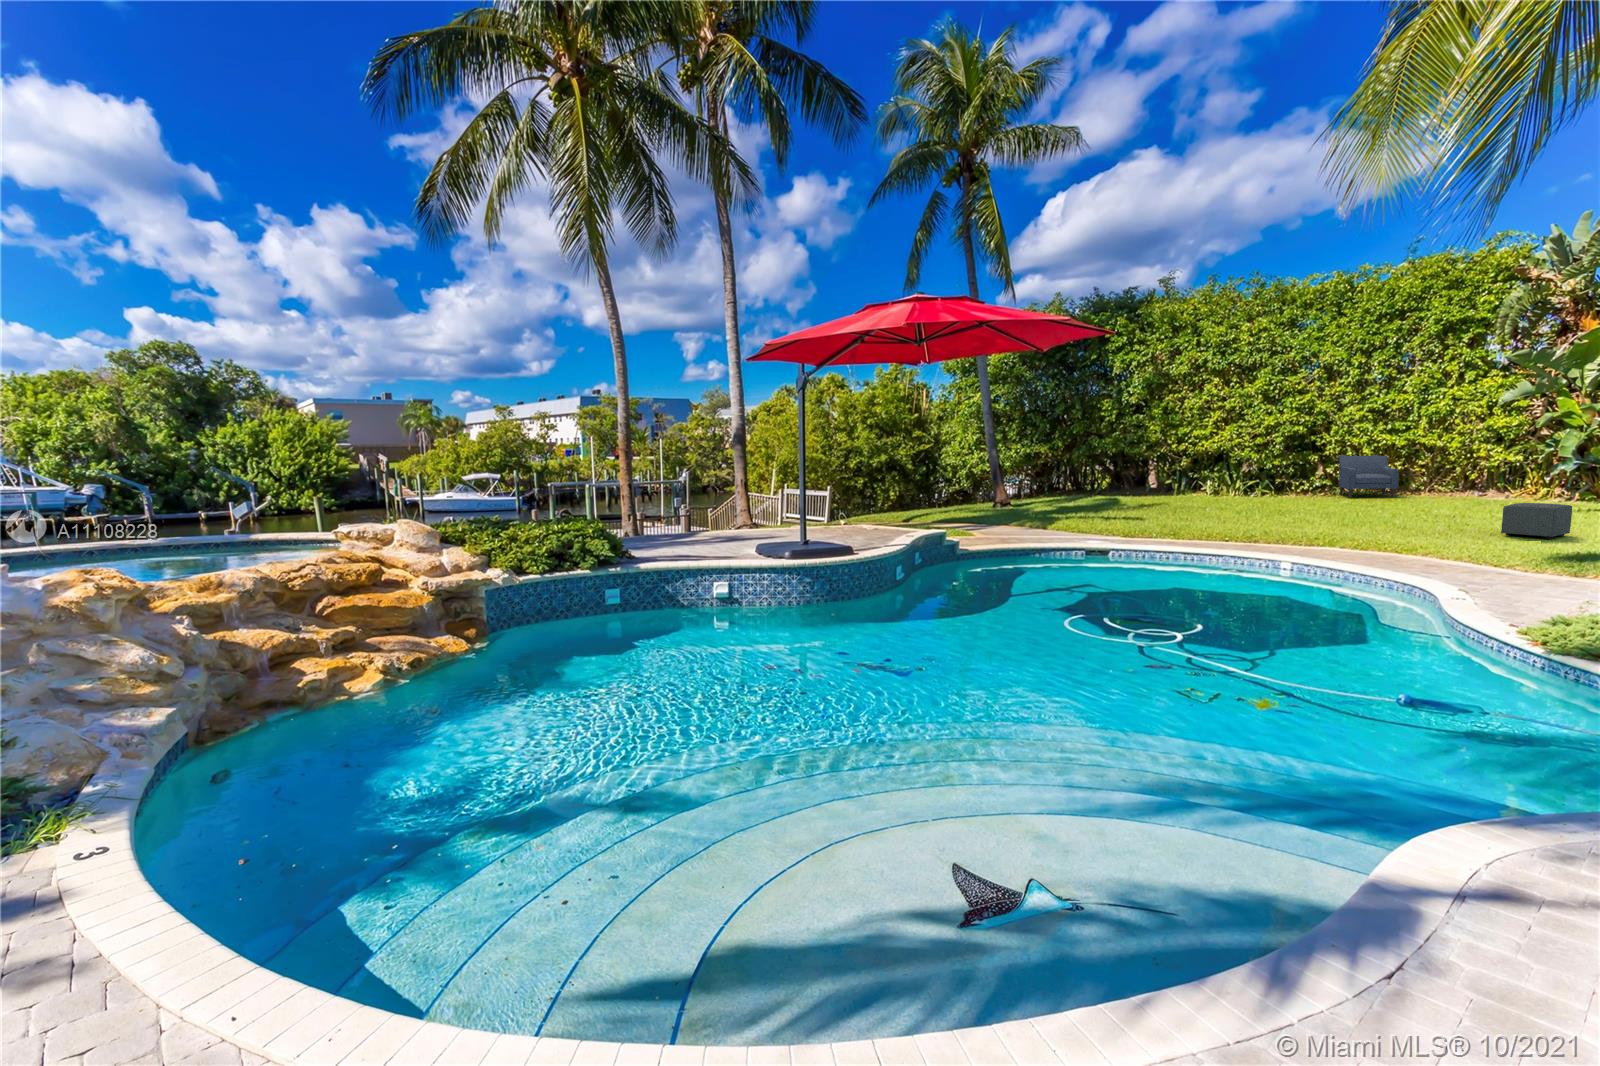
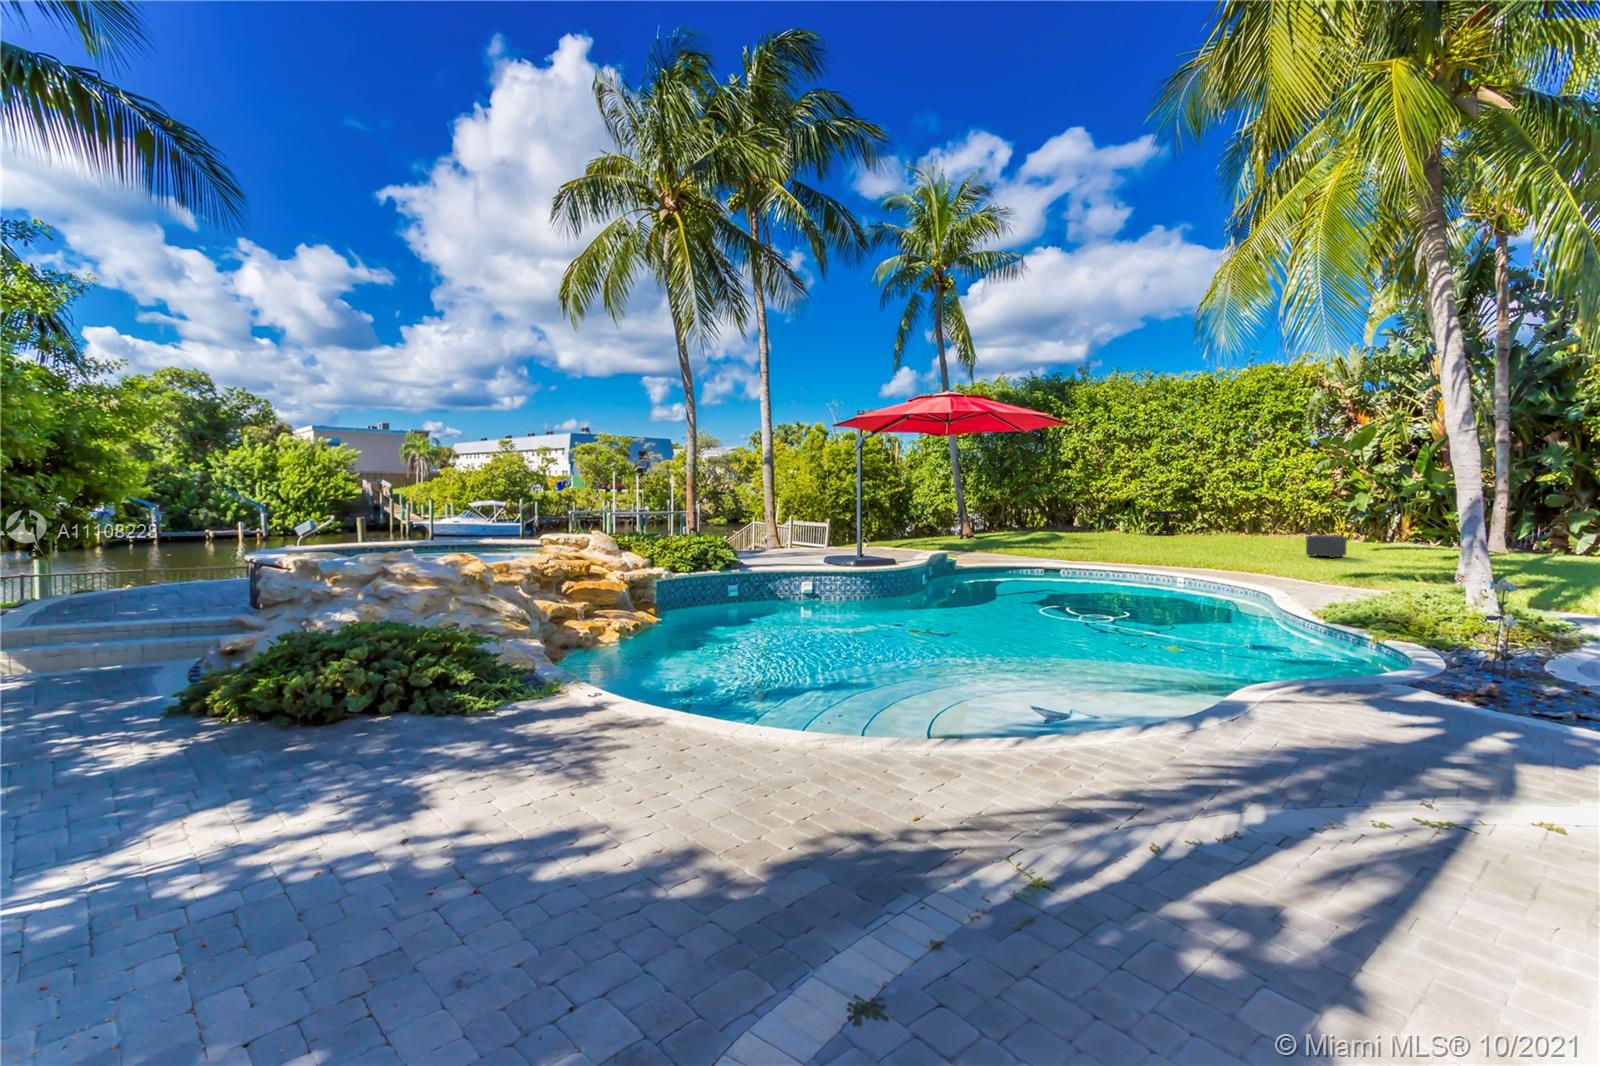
chair: present [1339,455,1399,497] -> none [1211,502,1251,537]
side table: none [1250,463,1300,495] -> present [1149,511,1184,535]

